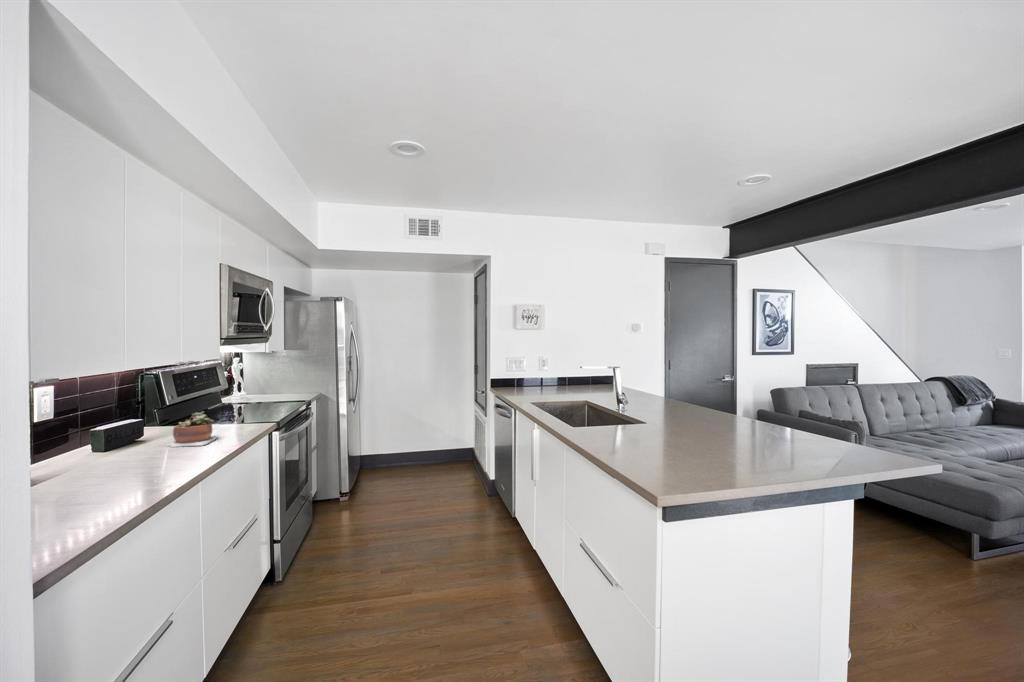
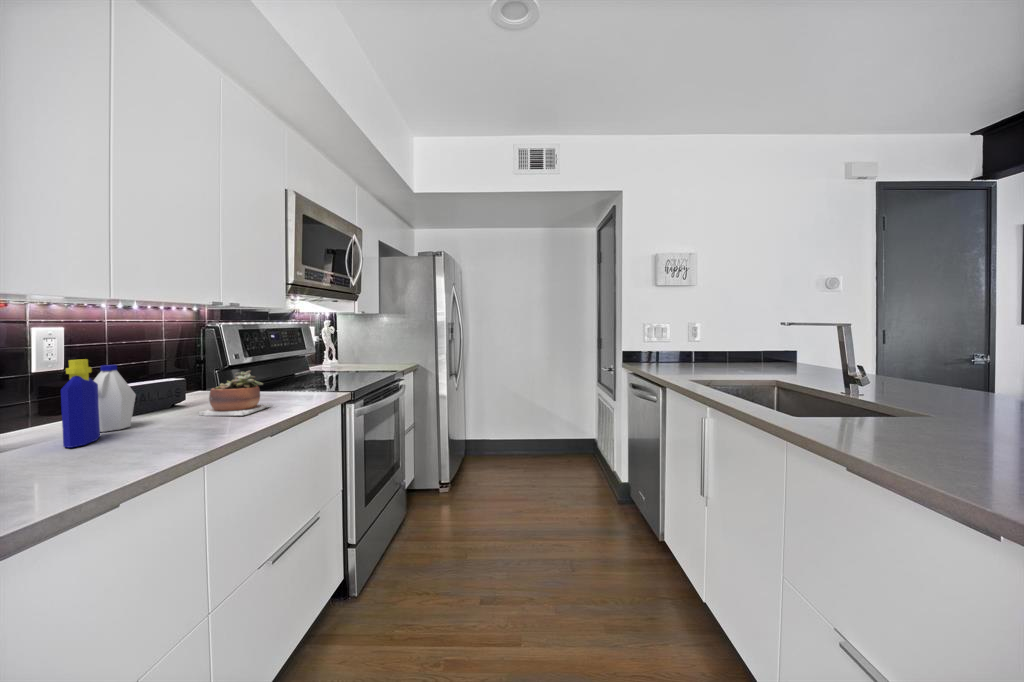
bottle: none [84,413,127,474] -> present [61,360,136,448]

